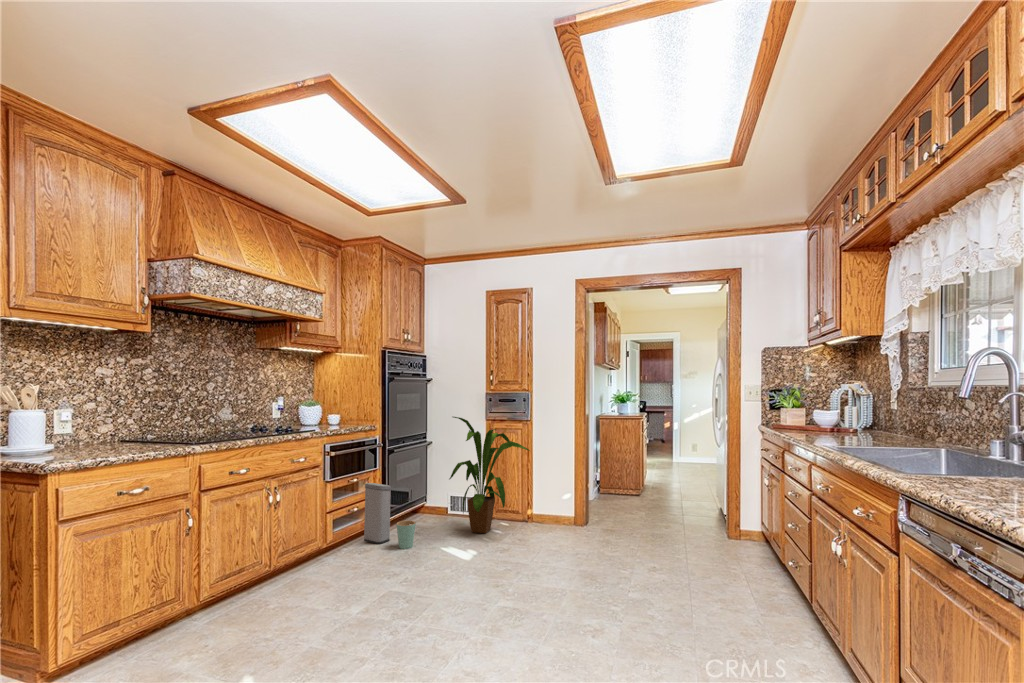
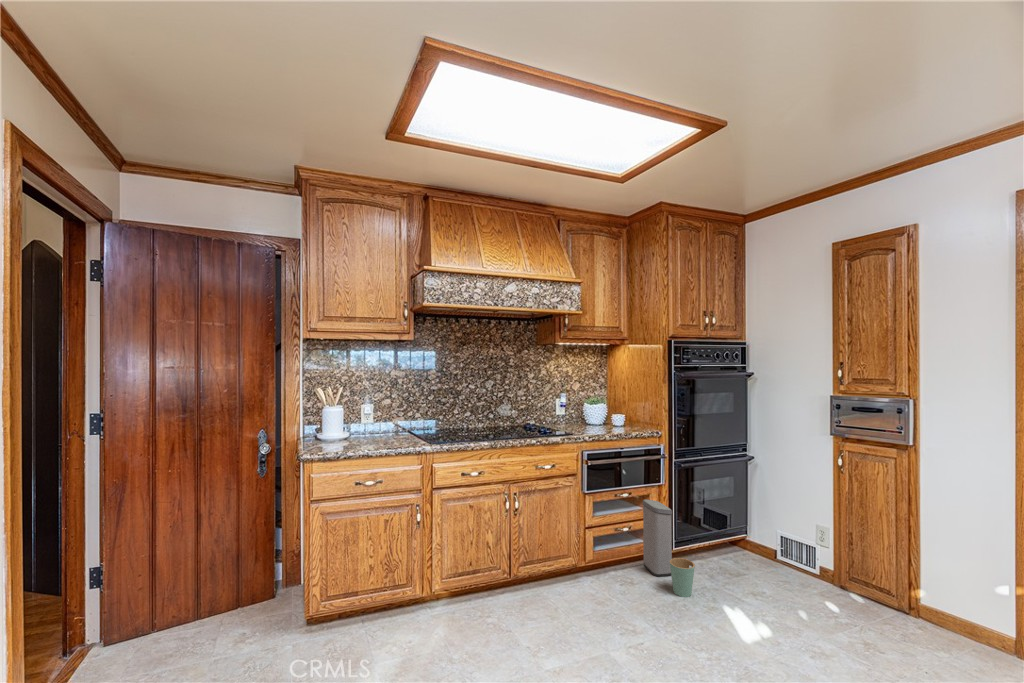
house plant: present [449,417,530,533] -> none [744,433,901,612]

